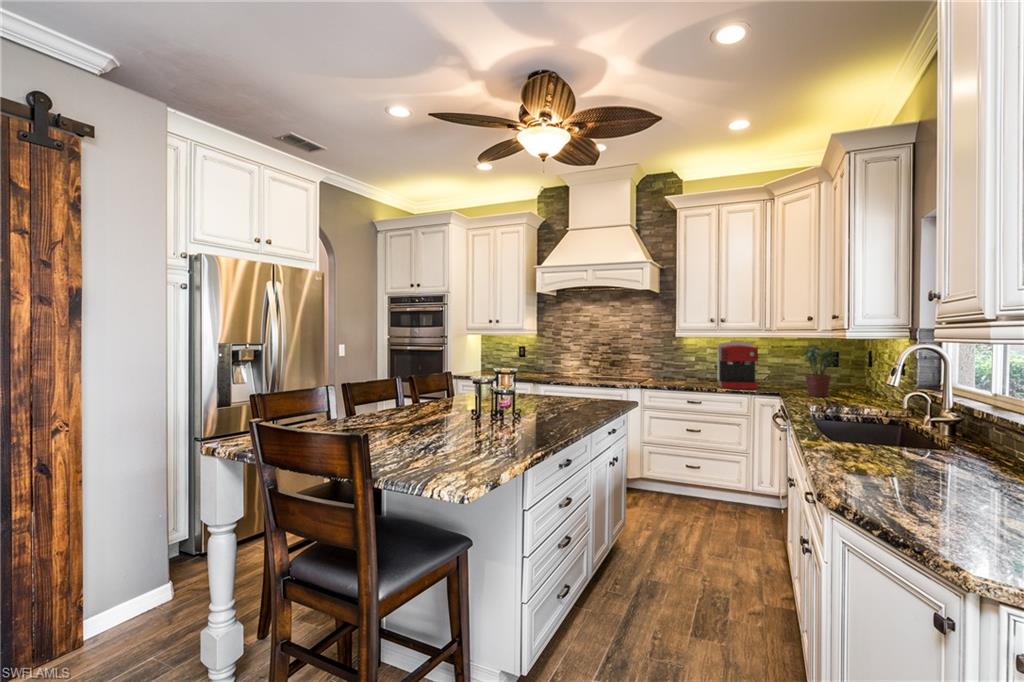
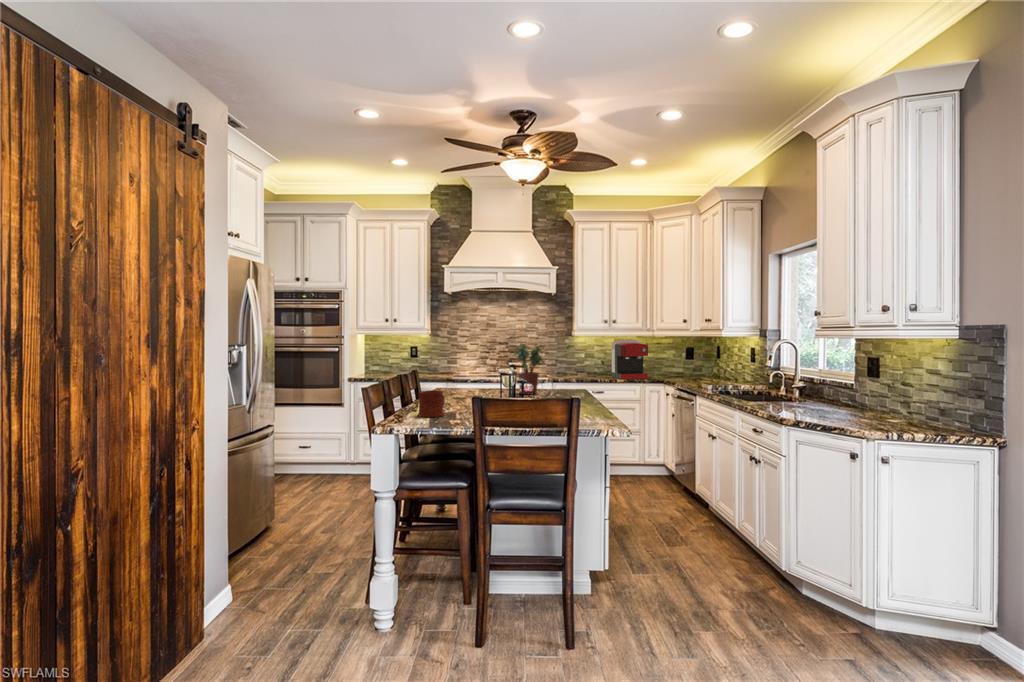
potted plant: present [802,344,837,397] -> present [515,343,543,394]
mug: none [353,395,389,426] -> present [418,390,444,417]

